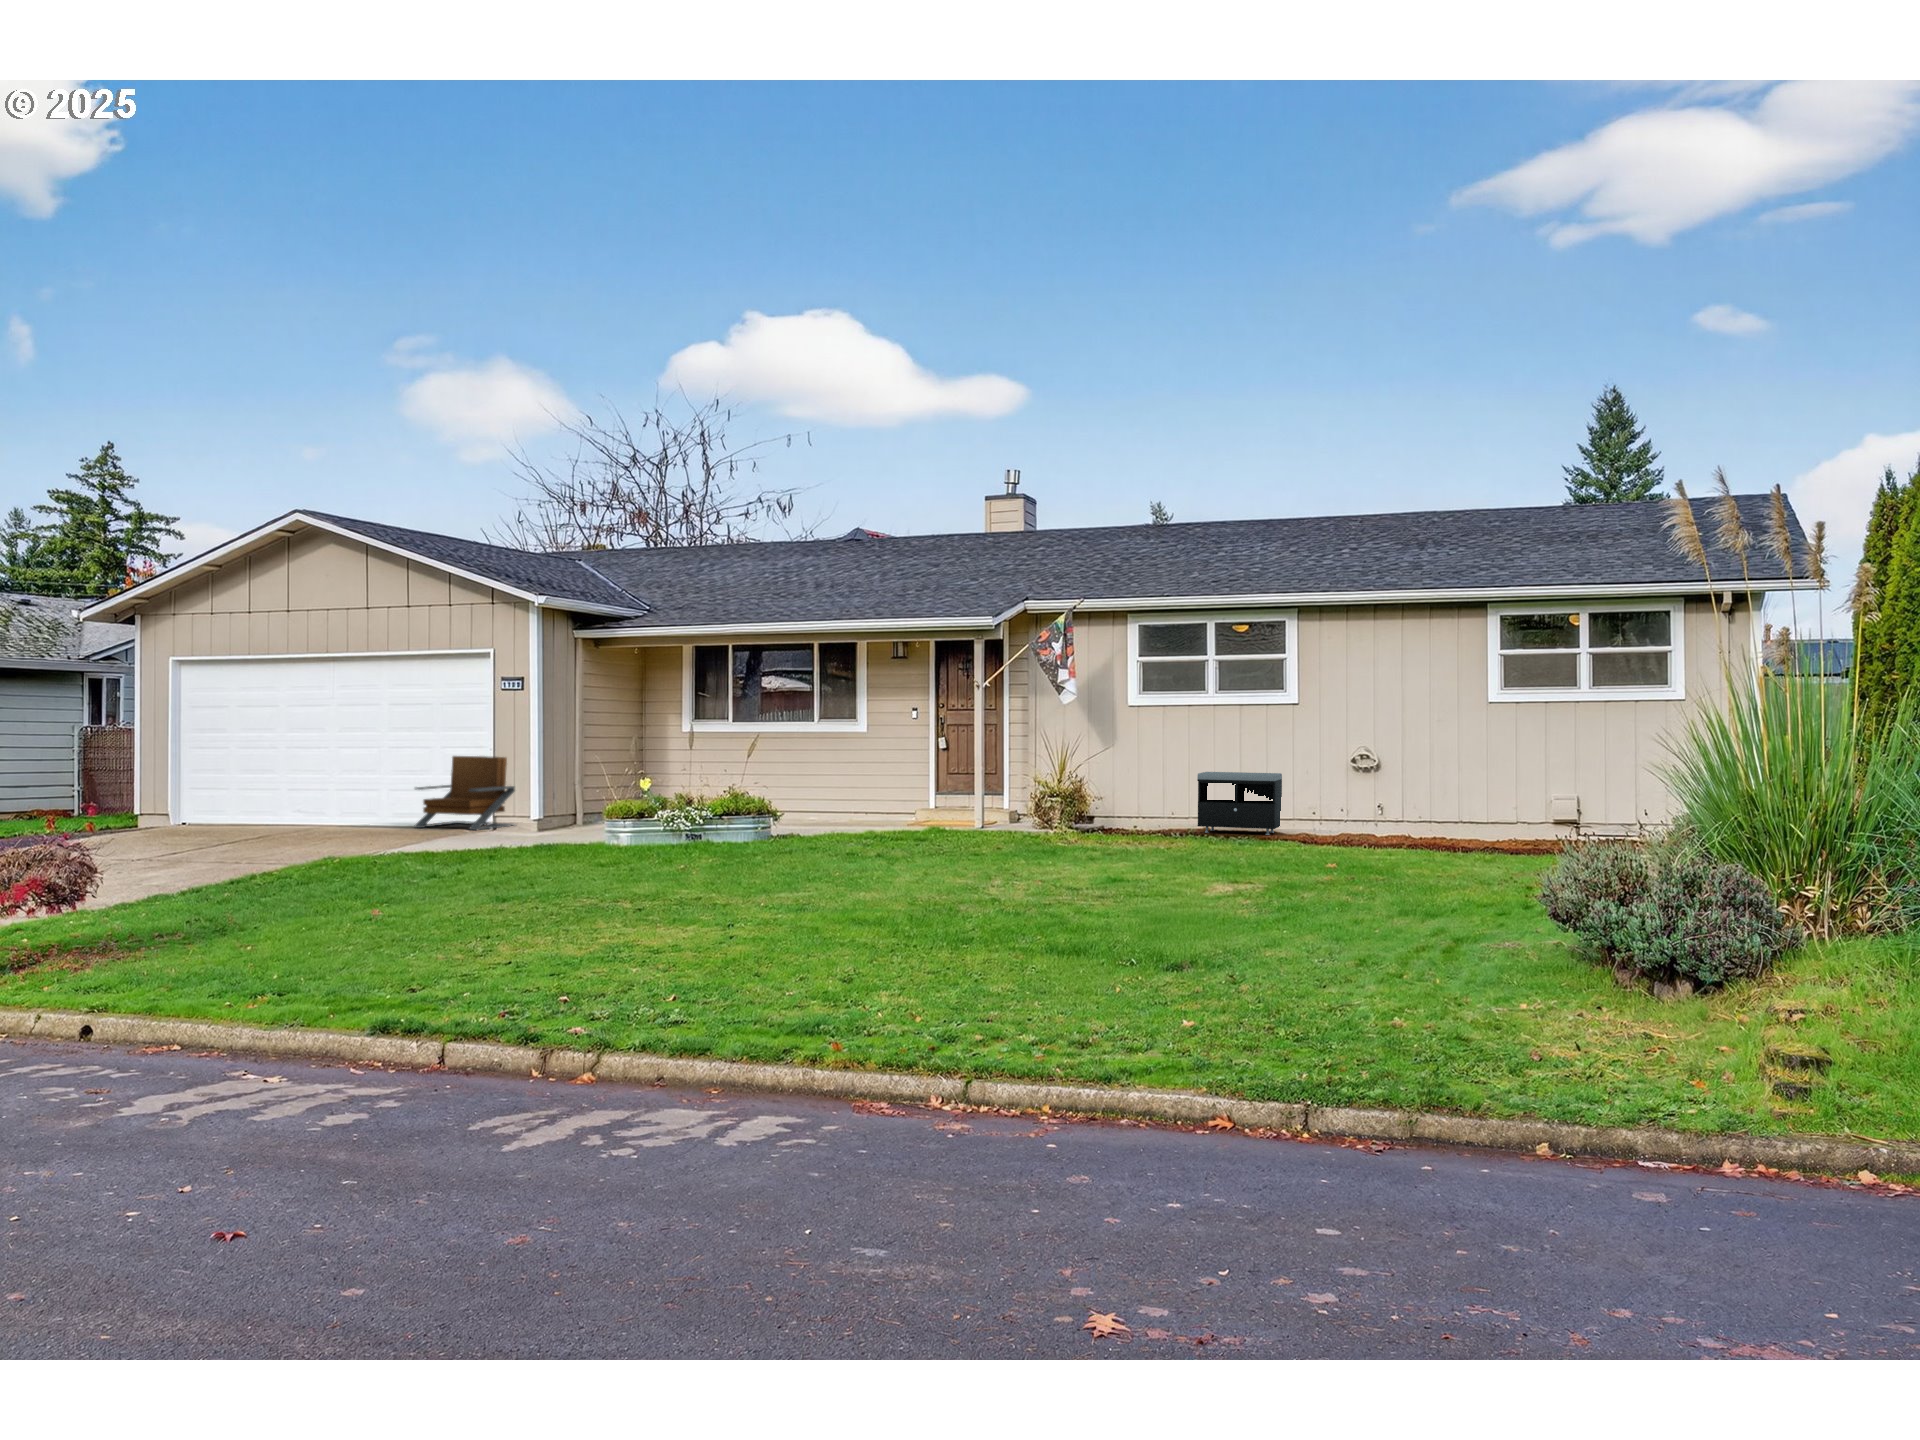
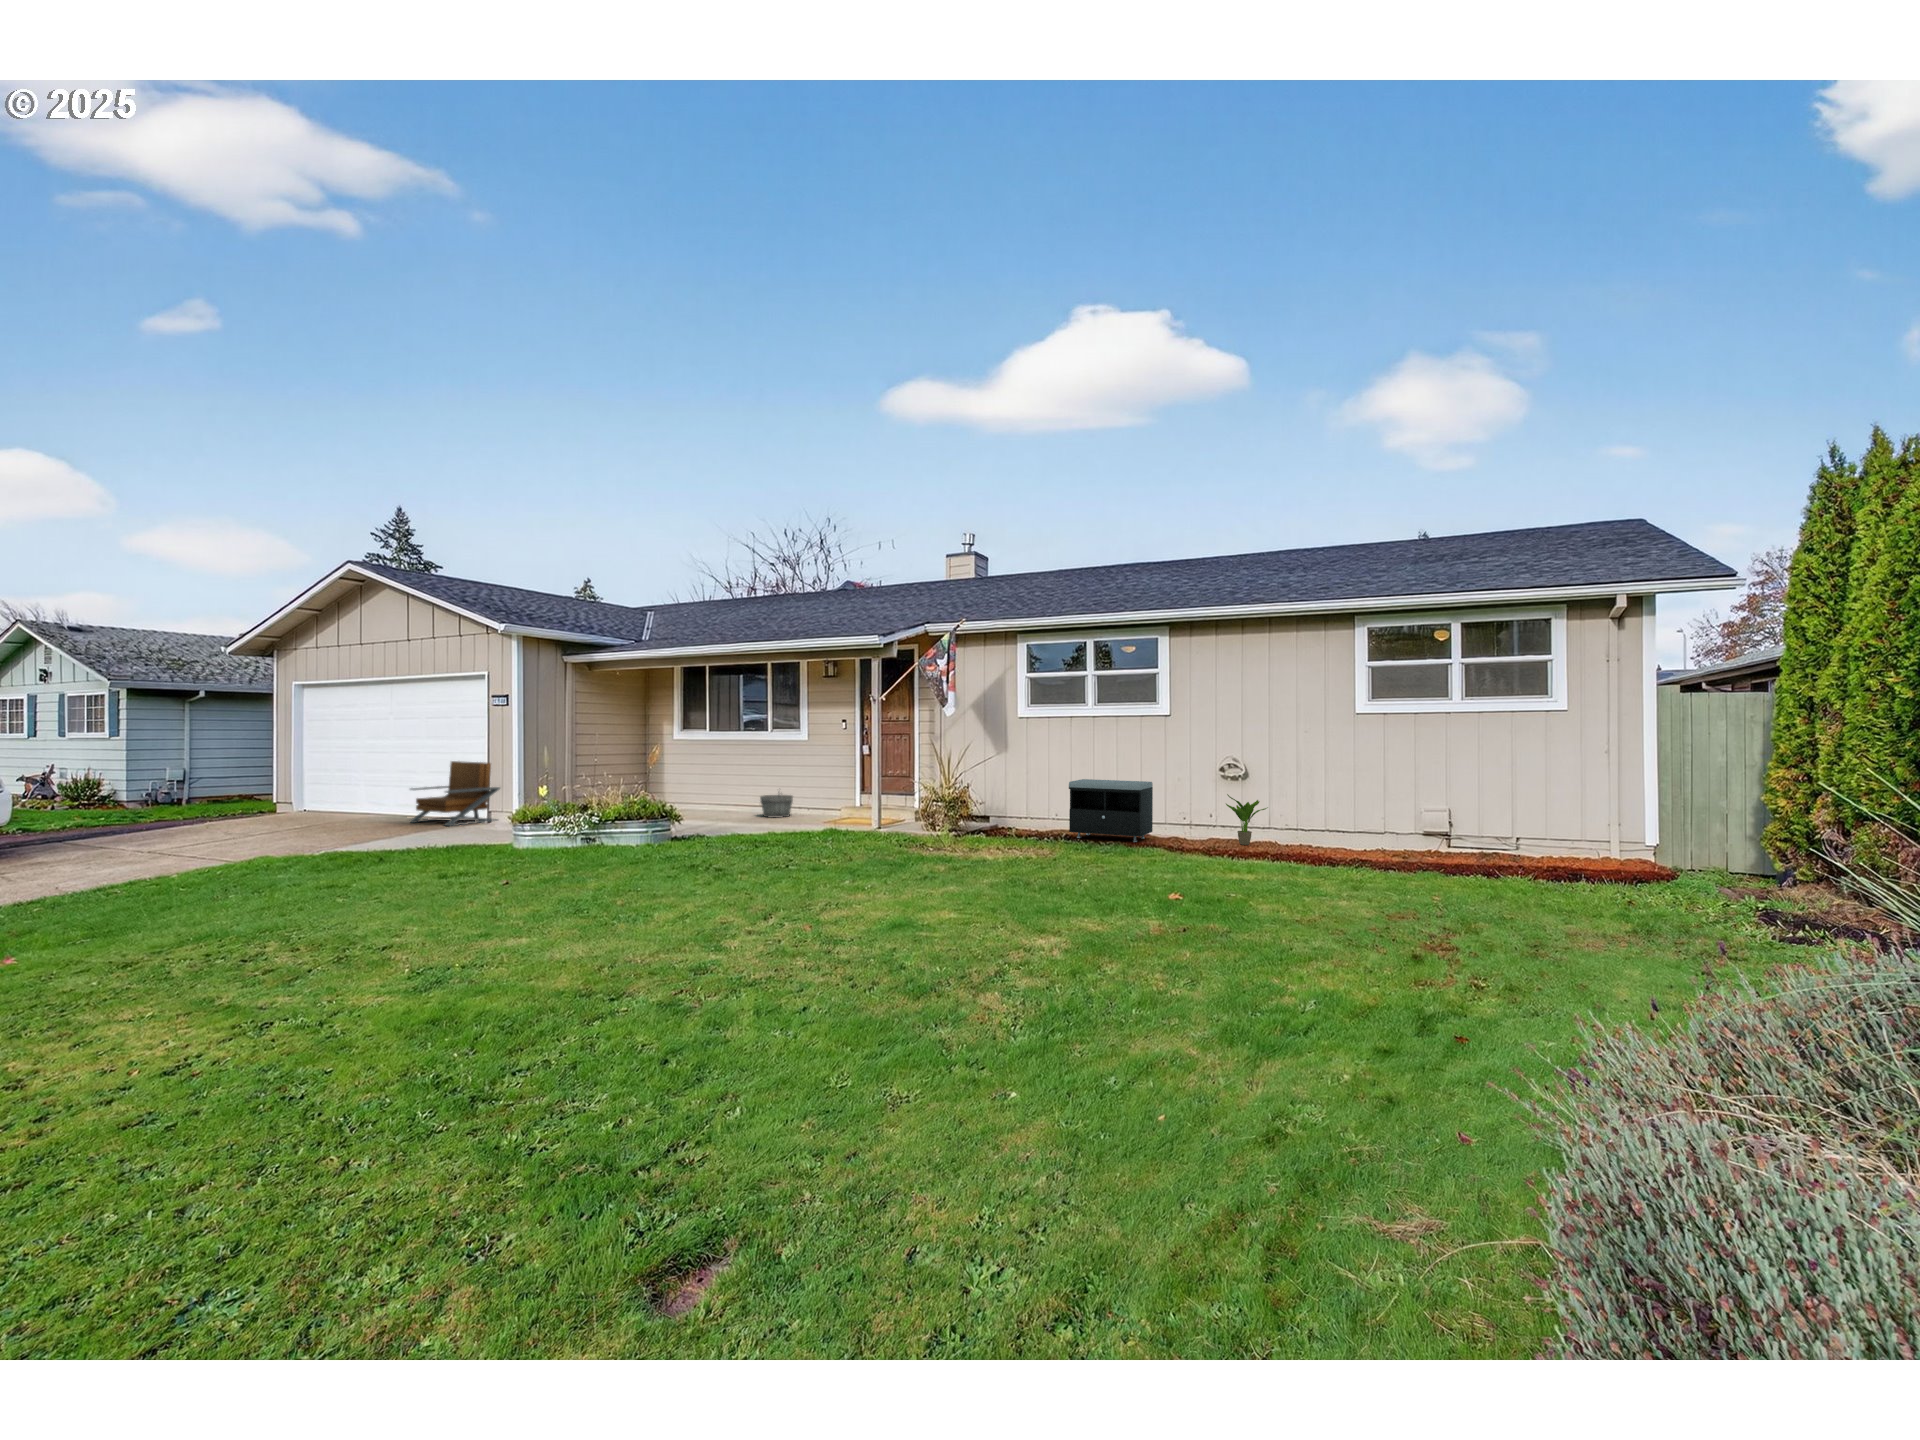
potted plant: none [1359,784,1403,836] -> present [1226,794,1268,845]
wooden bucket: none [818,787,856,820] -> present [760,794,793,818]

